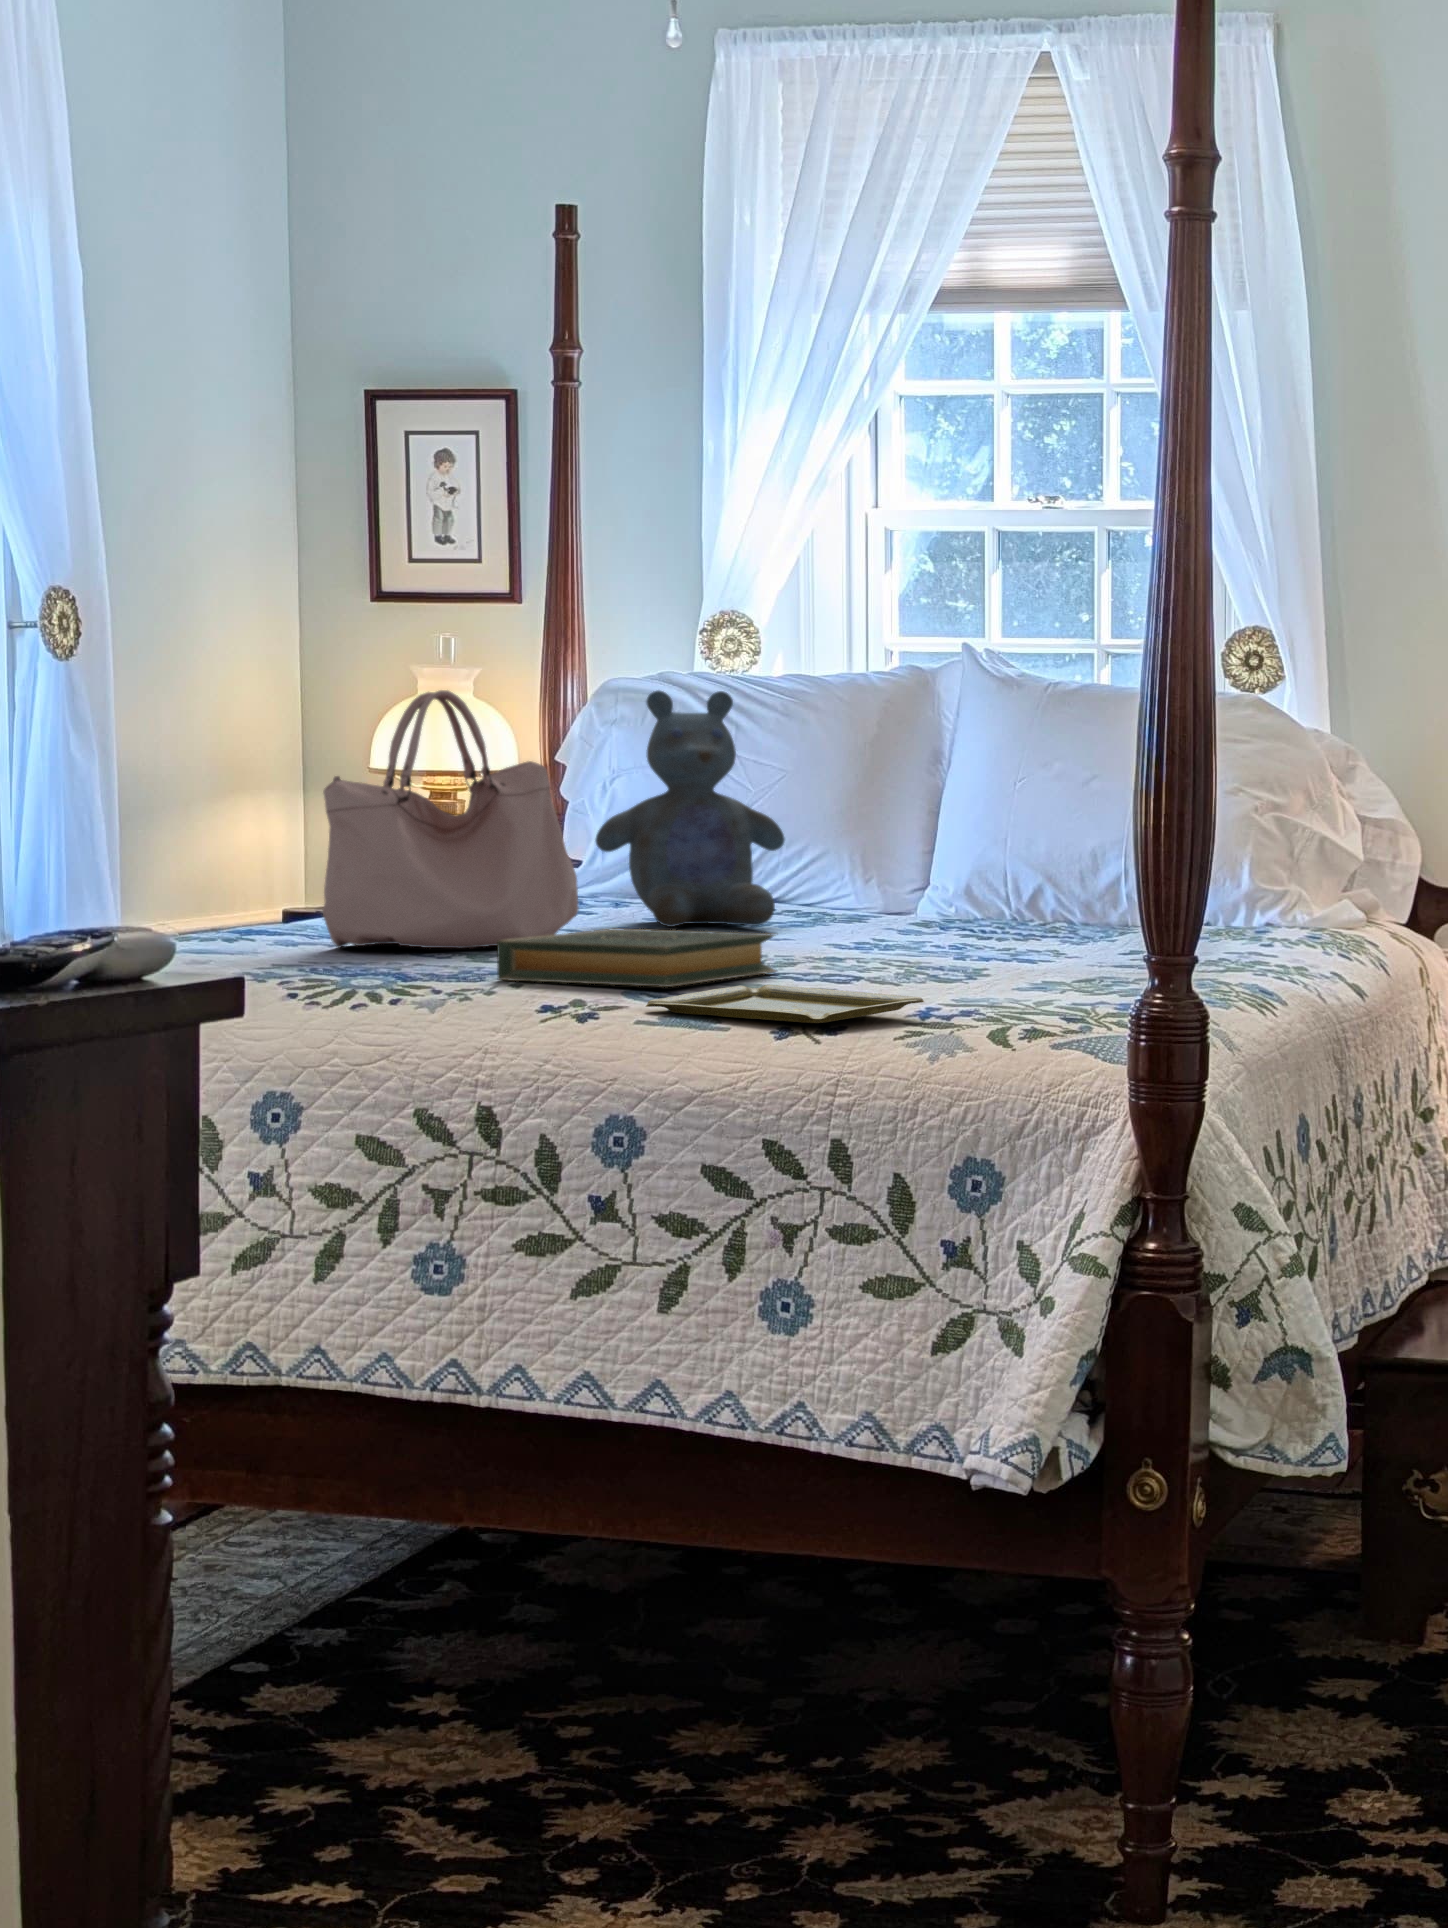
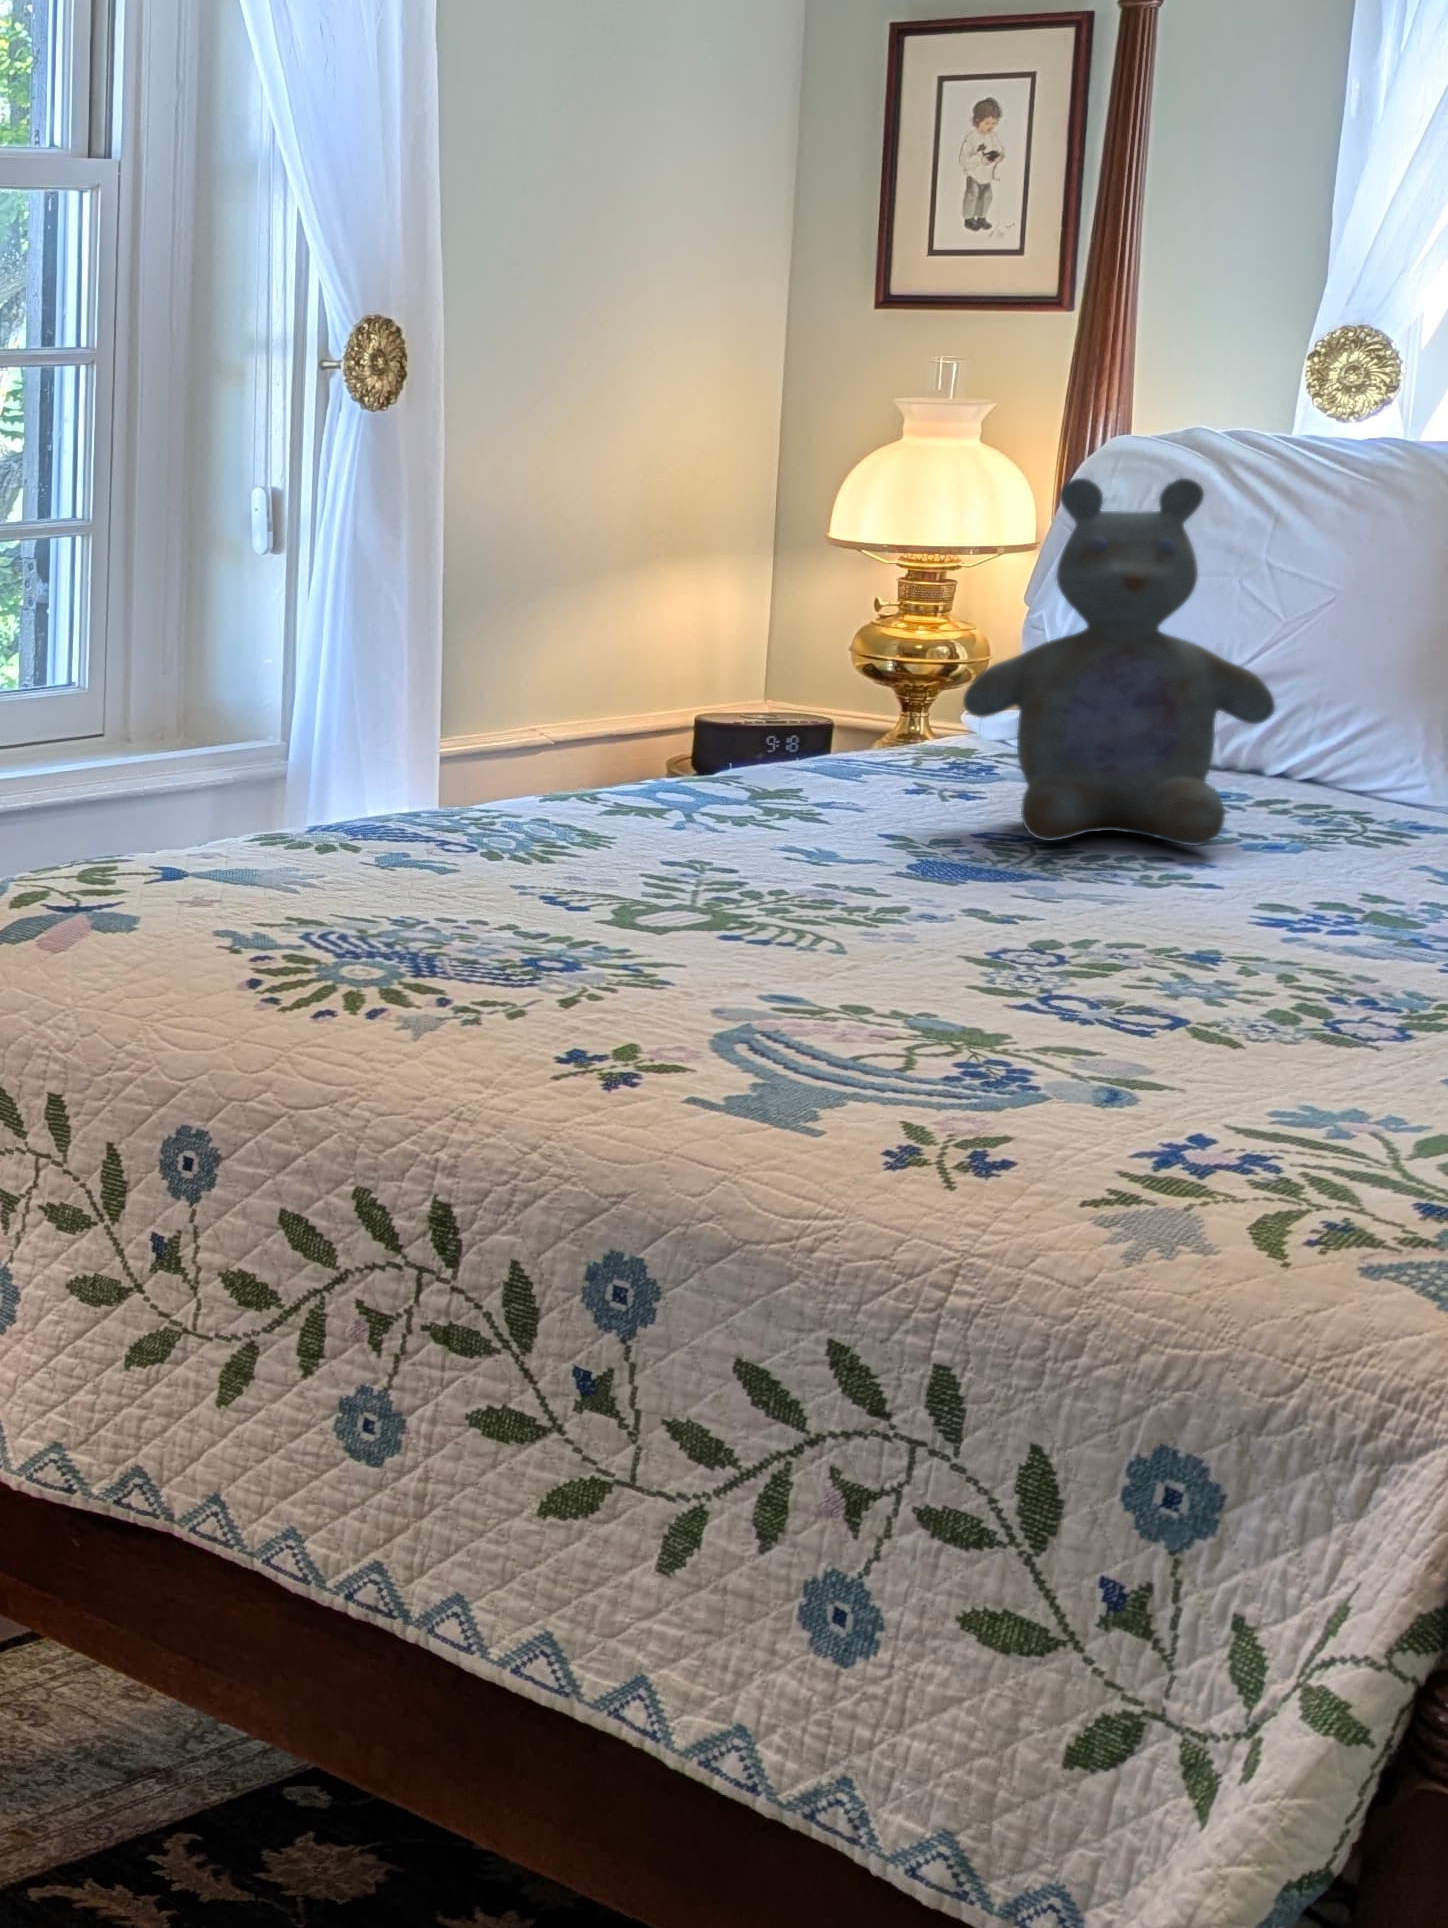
handbag: present [323,690,578,948] -> none [469,496,875,874]
hardback book: present [497,929,776,987] -> none [617,873,1096,1006]
tray: present [646,985,924,1023] -> none [736,1025,1204,1140]

